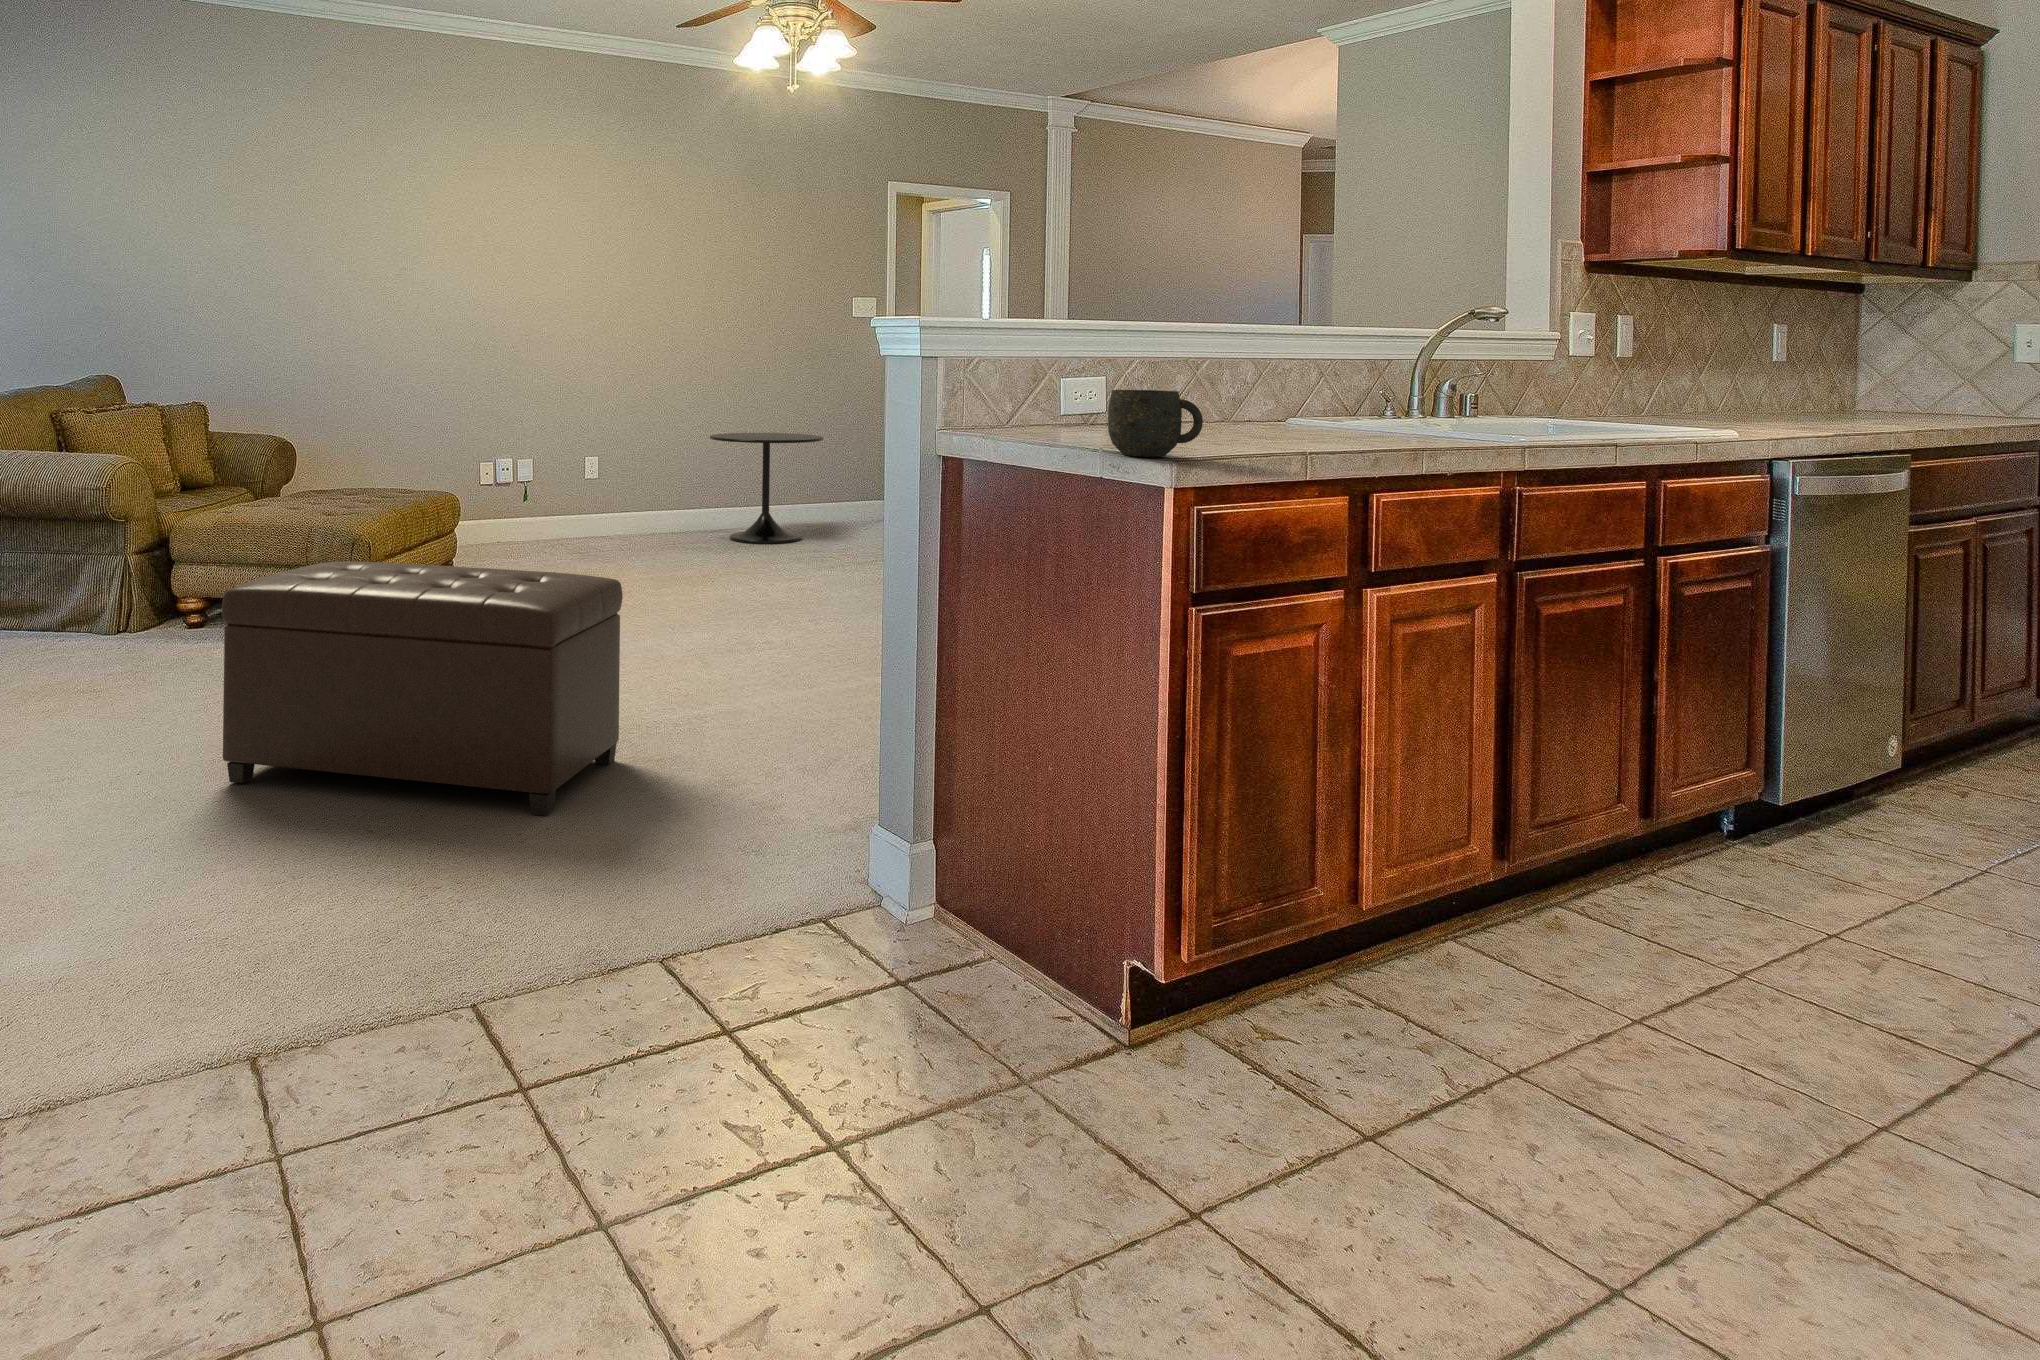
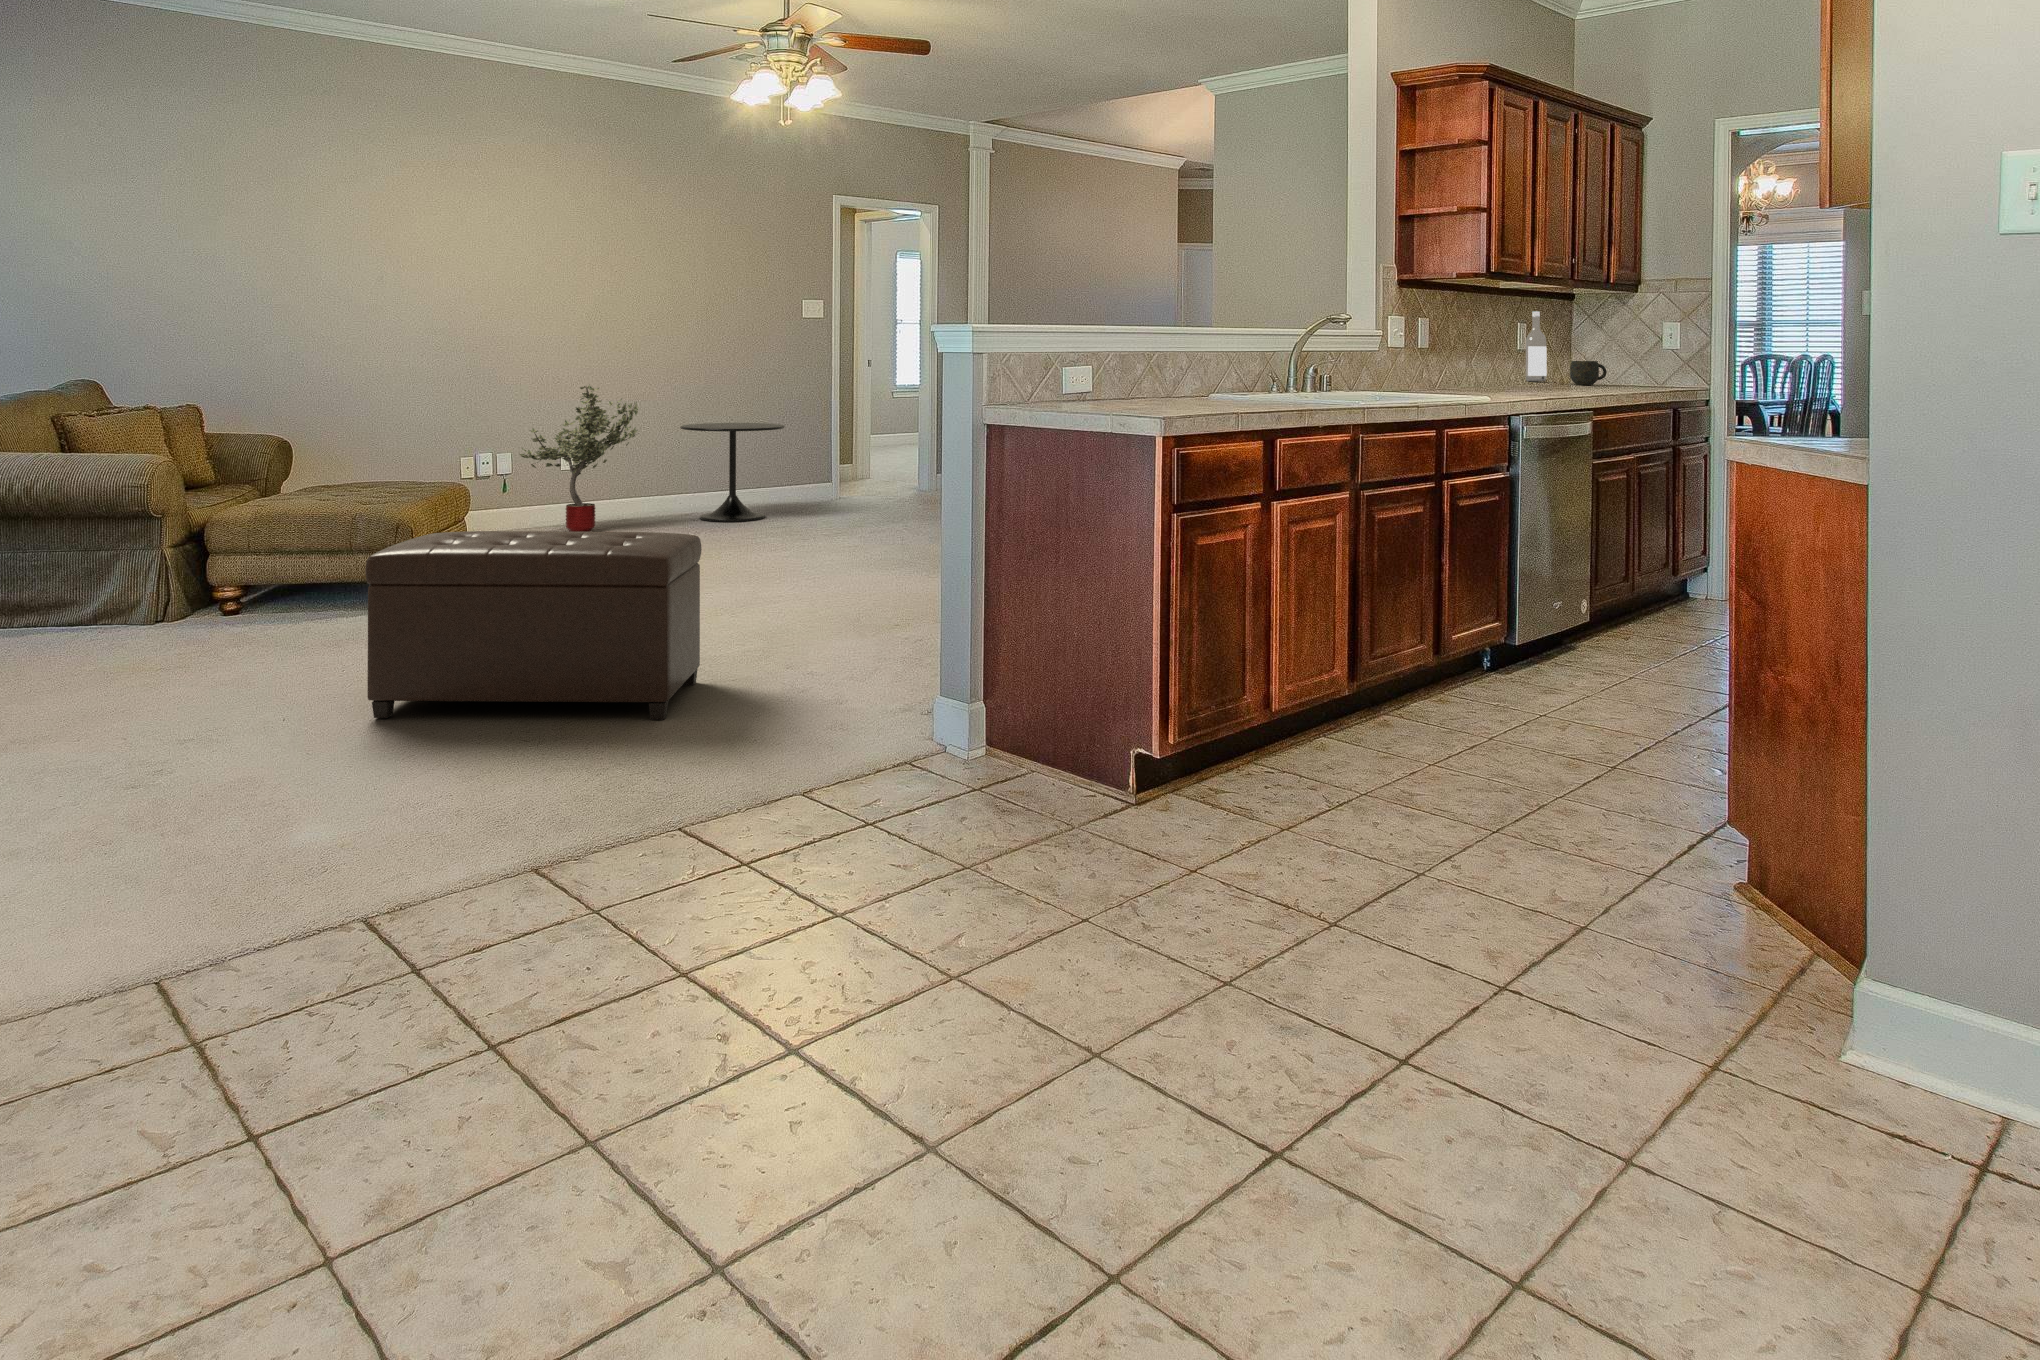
wine bottle: none [1787,308,1820,406] -> present [1526,311,1547,381]
potted tree: none [532,388,662,551] -> present [520,385,638,532]
mug: present [1108,390,1203,457] -> present [1570,361,1607,385]

